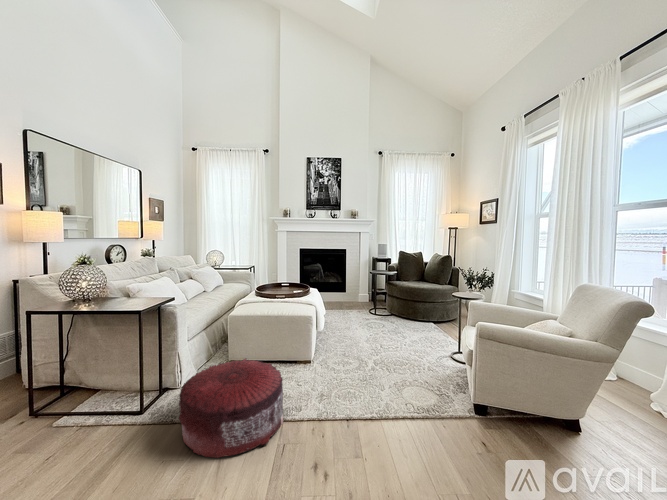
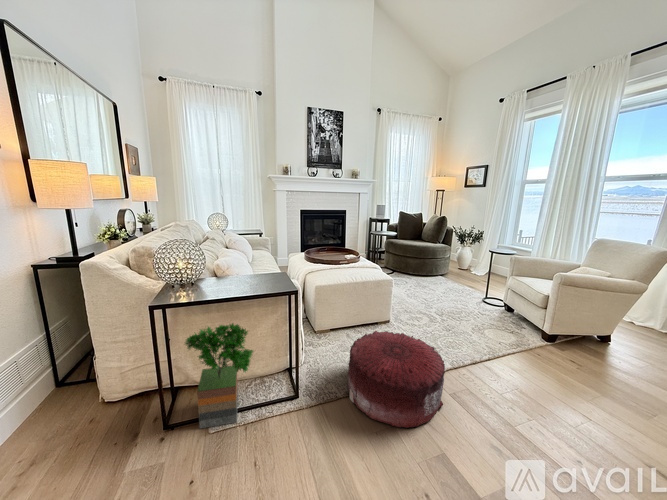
potted tree: none [38,333,111,424] -> present [185,323,253,429]

